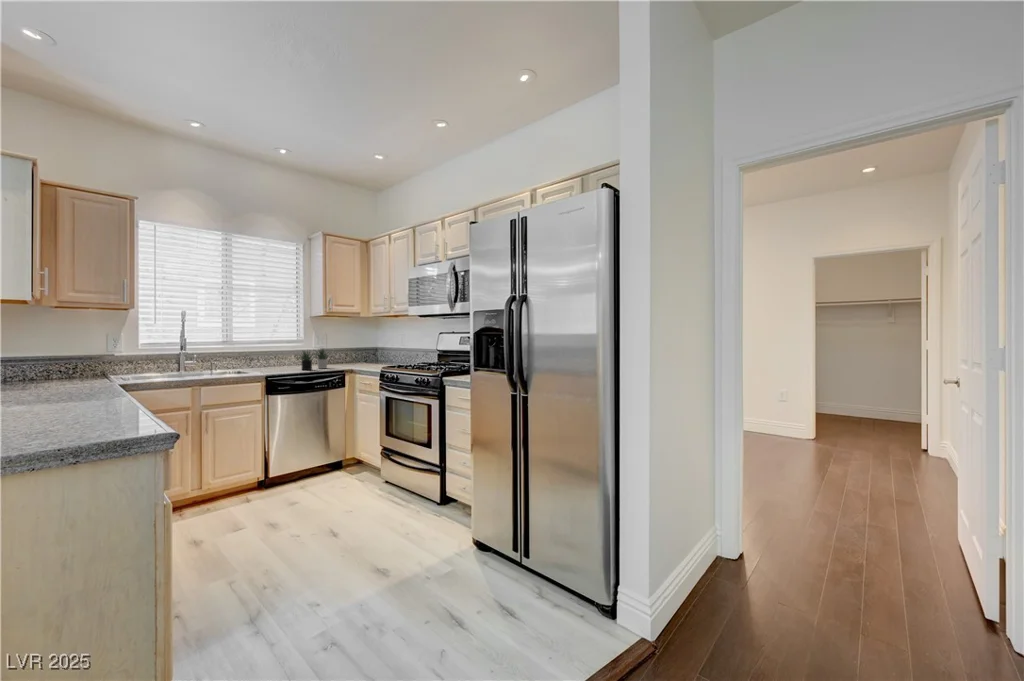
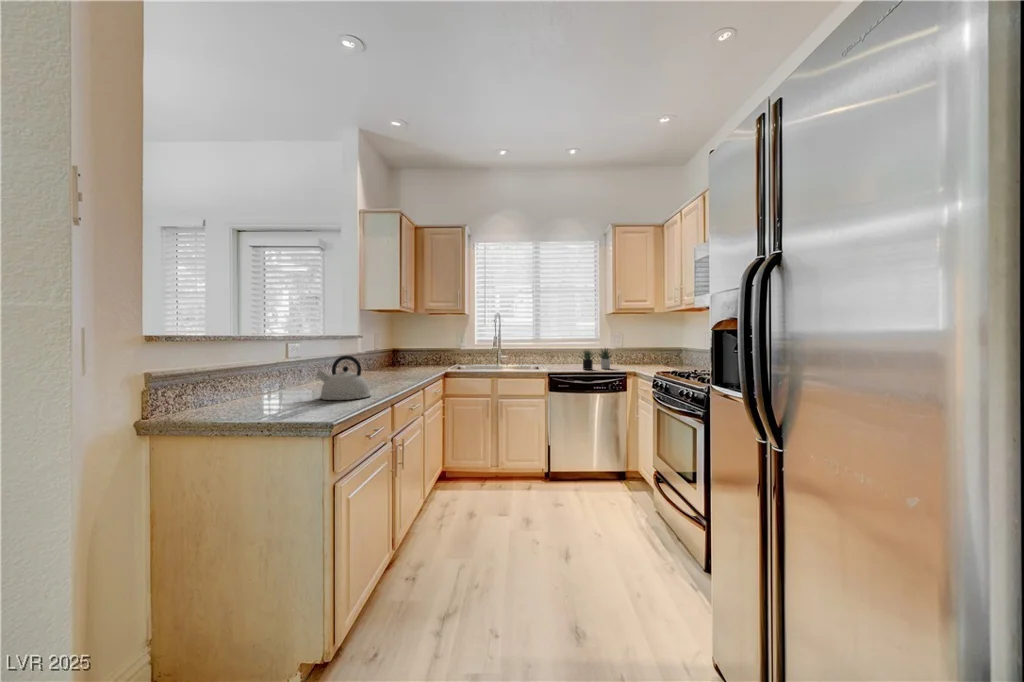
kettle: none [28,363,125,422] -> present [316,356,371,400]

